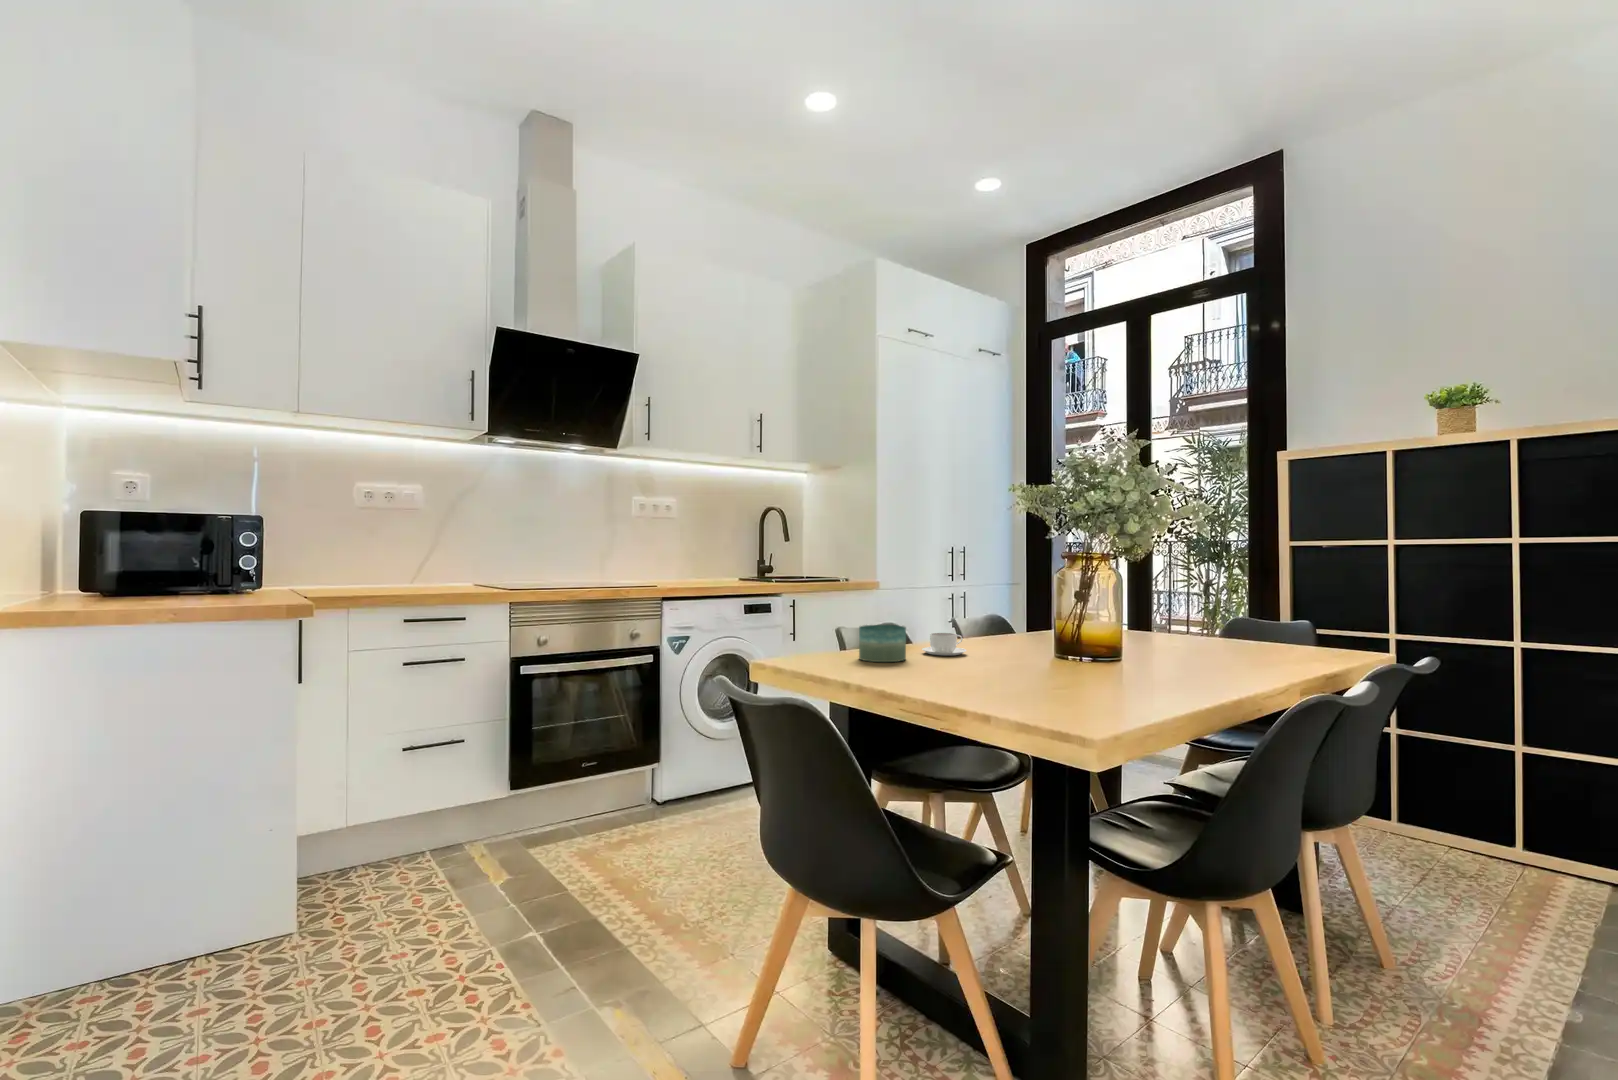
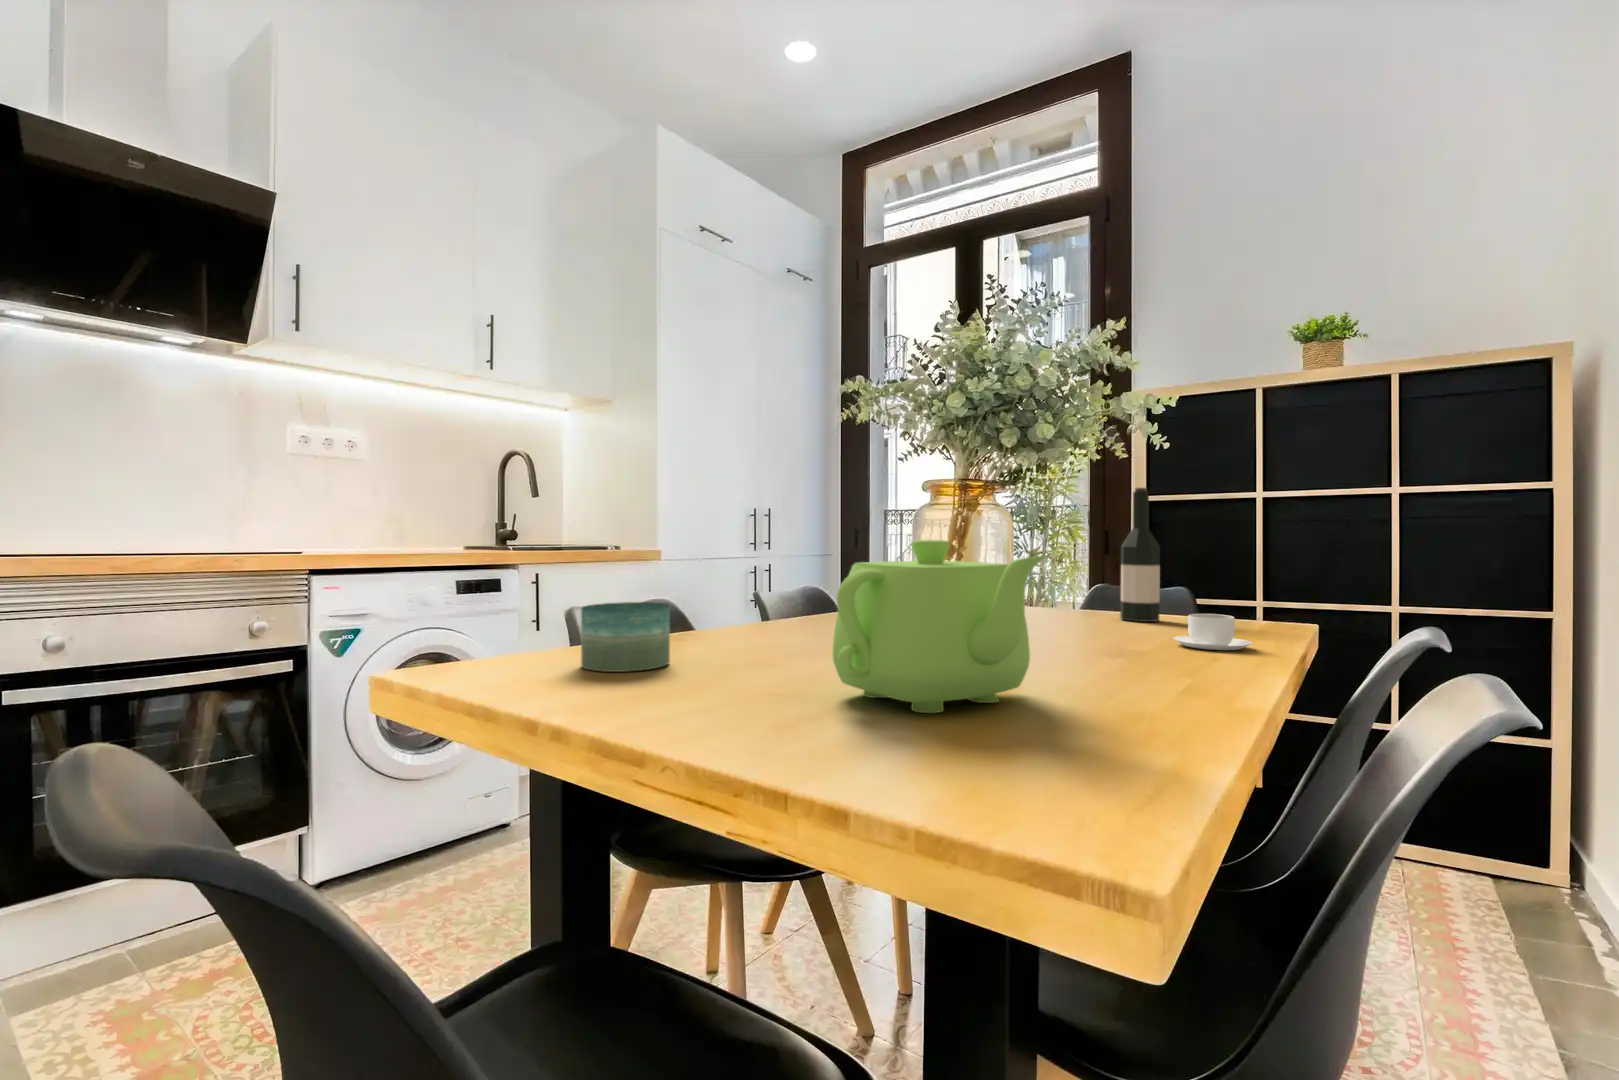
wine bottle: none [1228,548,1258,647] -> present [1120,488,1160,622]
teapot: none [996,597,1102,686] -> present [833,540,1045,713]
coffee cup: present [922,633,966,656] -> present [1173,614,1252,650]

